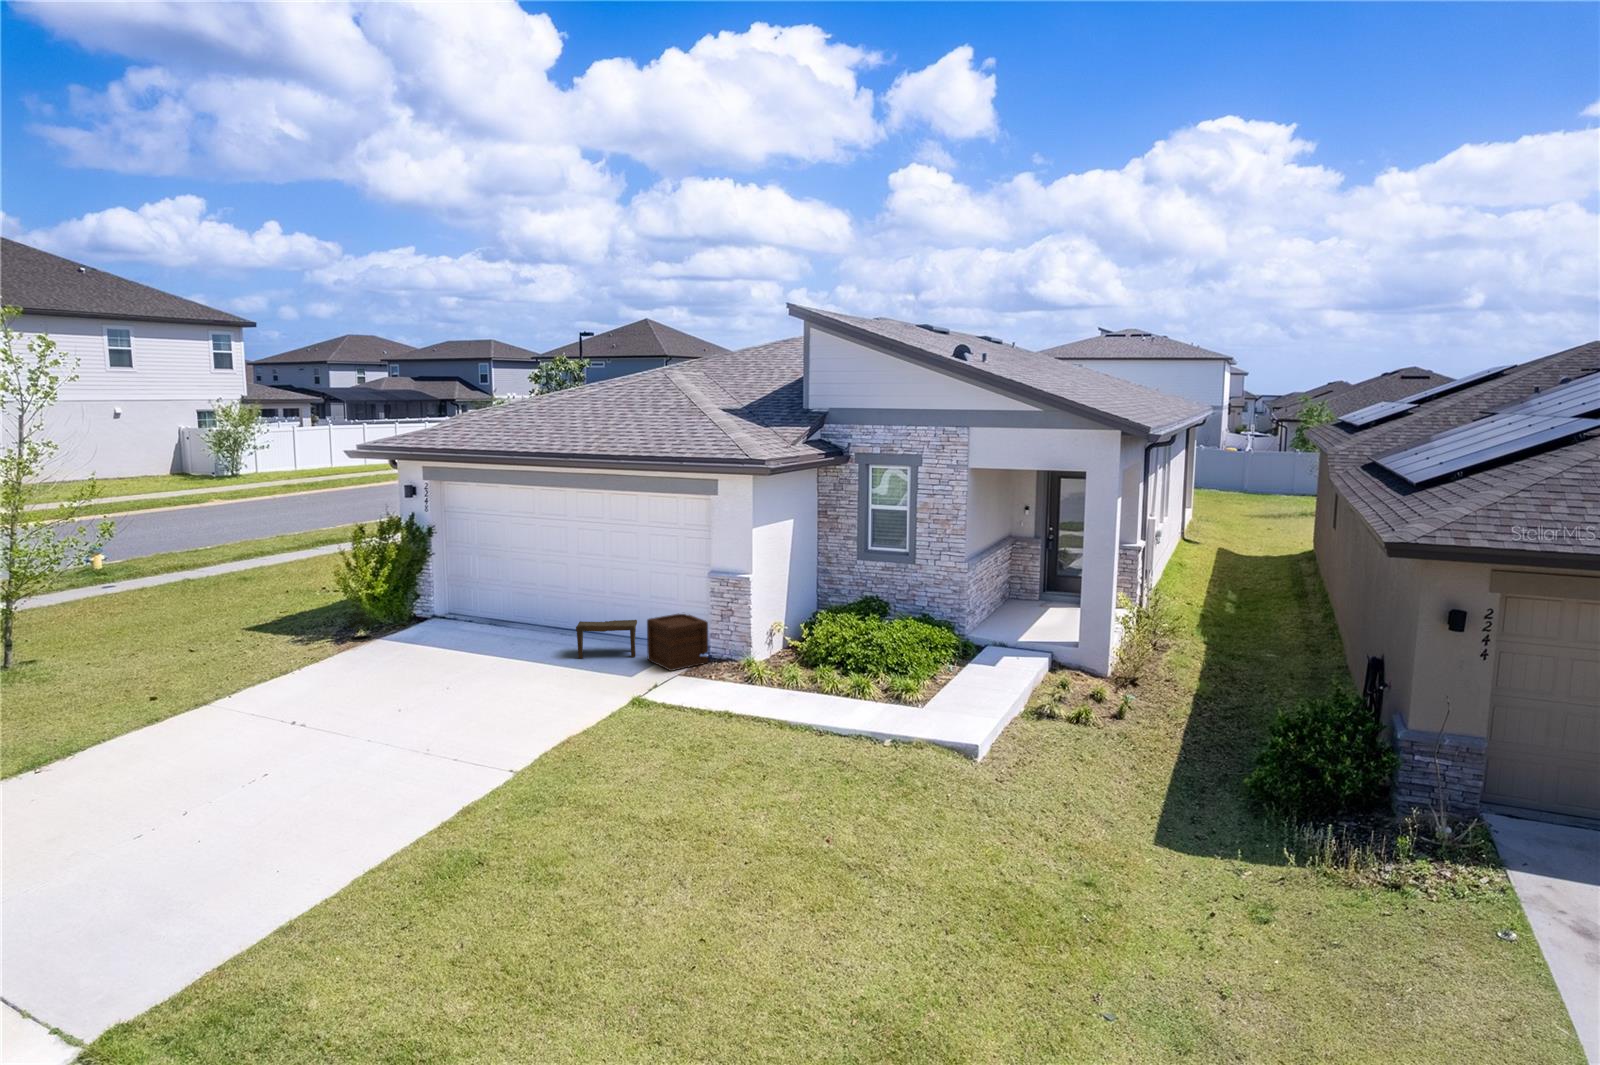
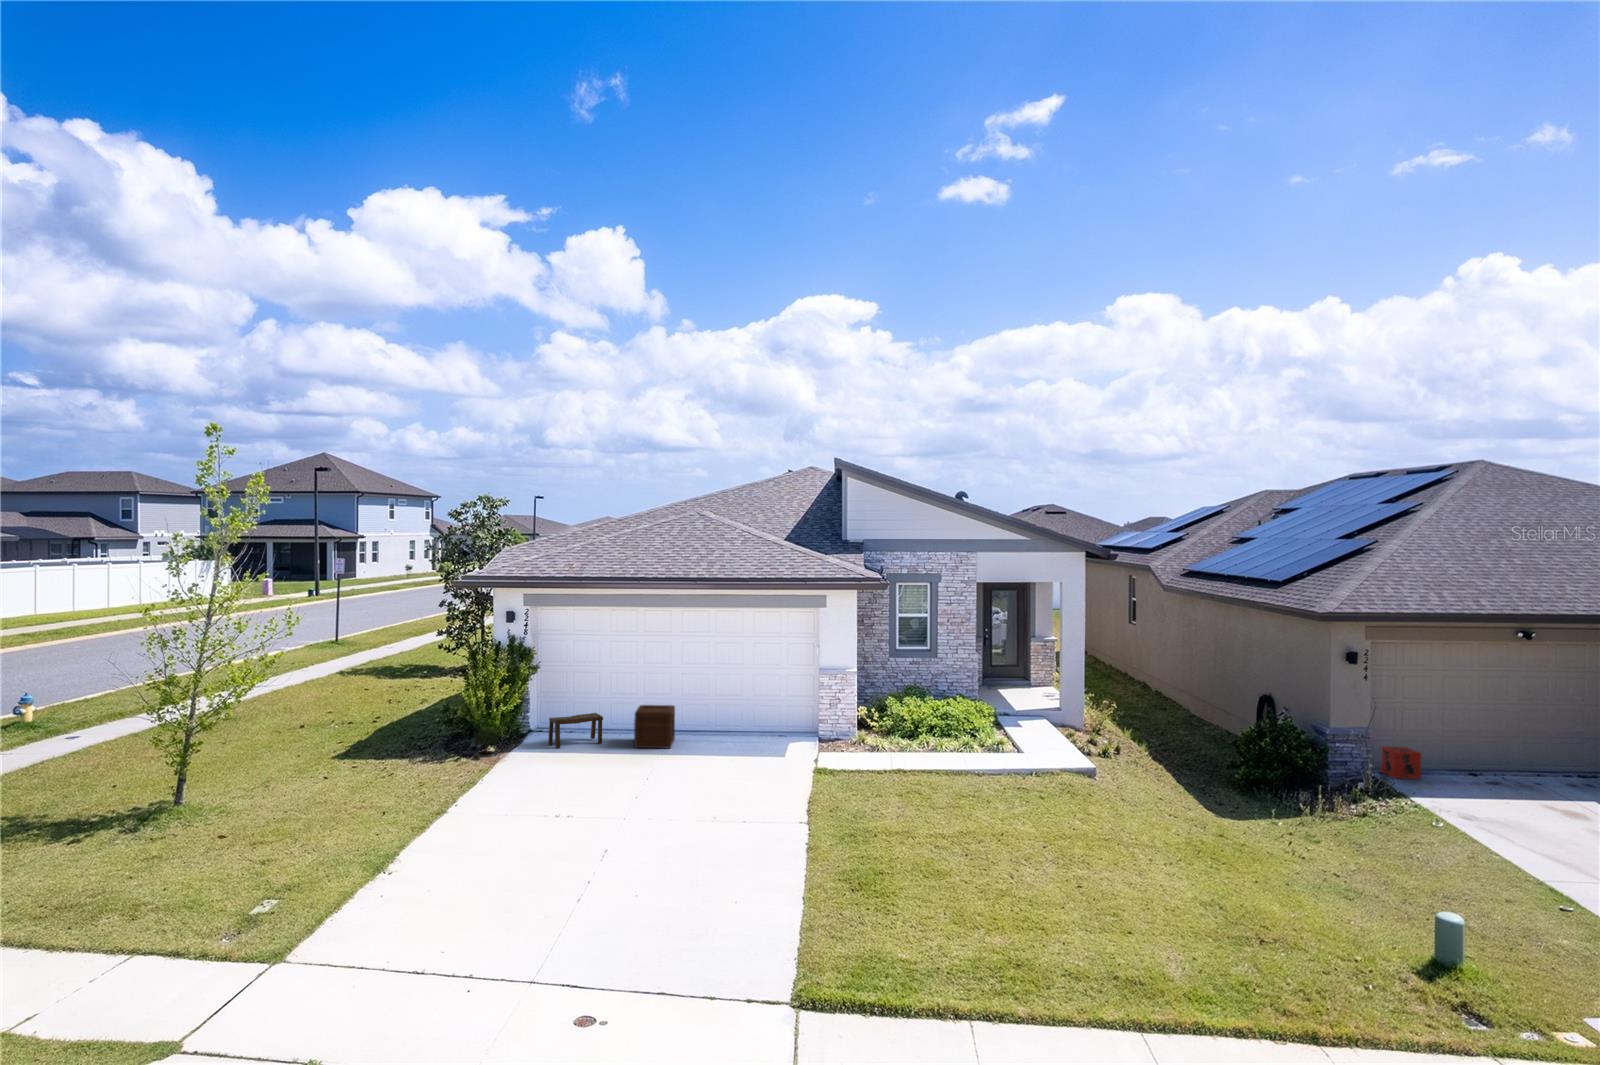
wooden crate: present [647,613,708,671] -> present [634,705,675,748]
bench: present [576,620,637,659] -> present [548,713,603,748]
storage box: none [1512,774,1588,843] -> present [1380,746,1421,779]

